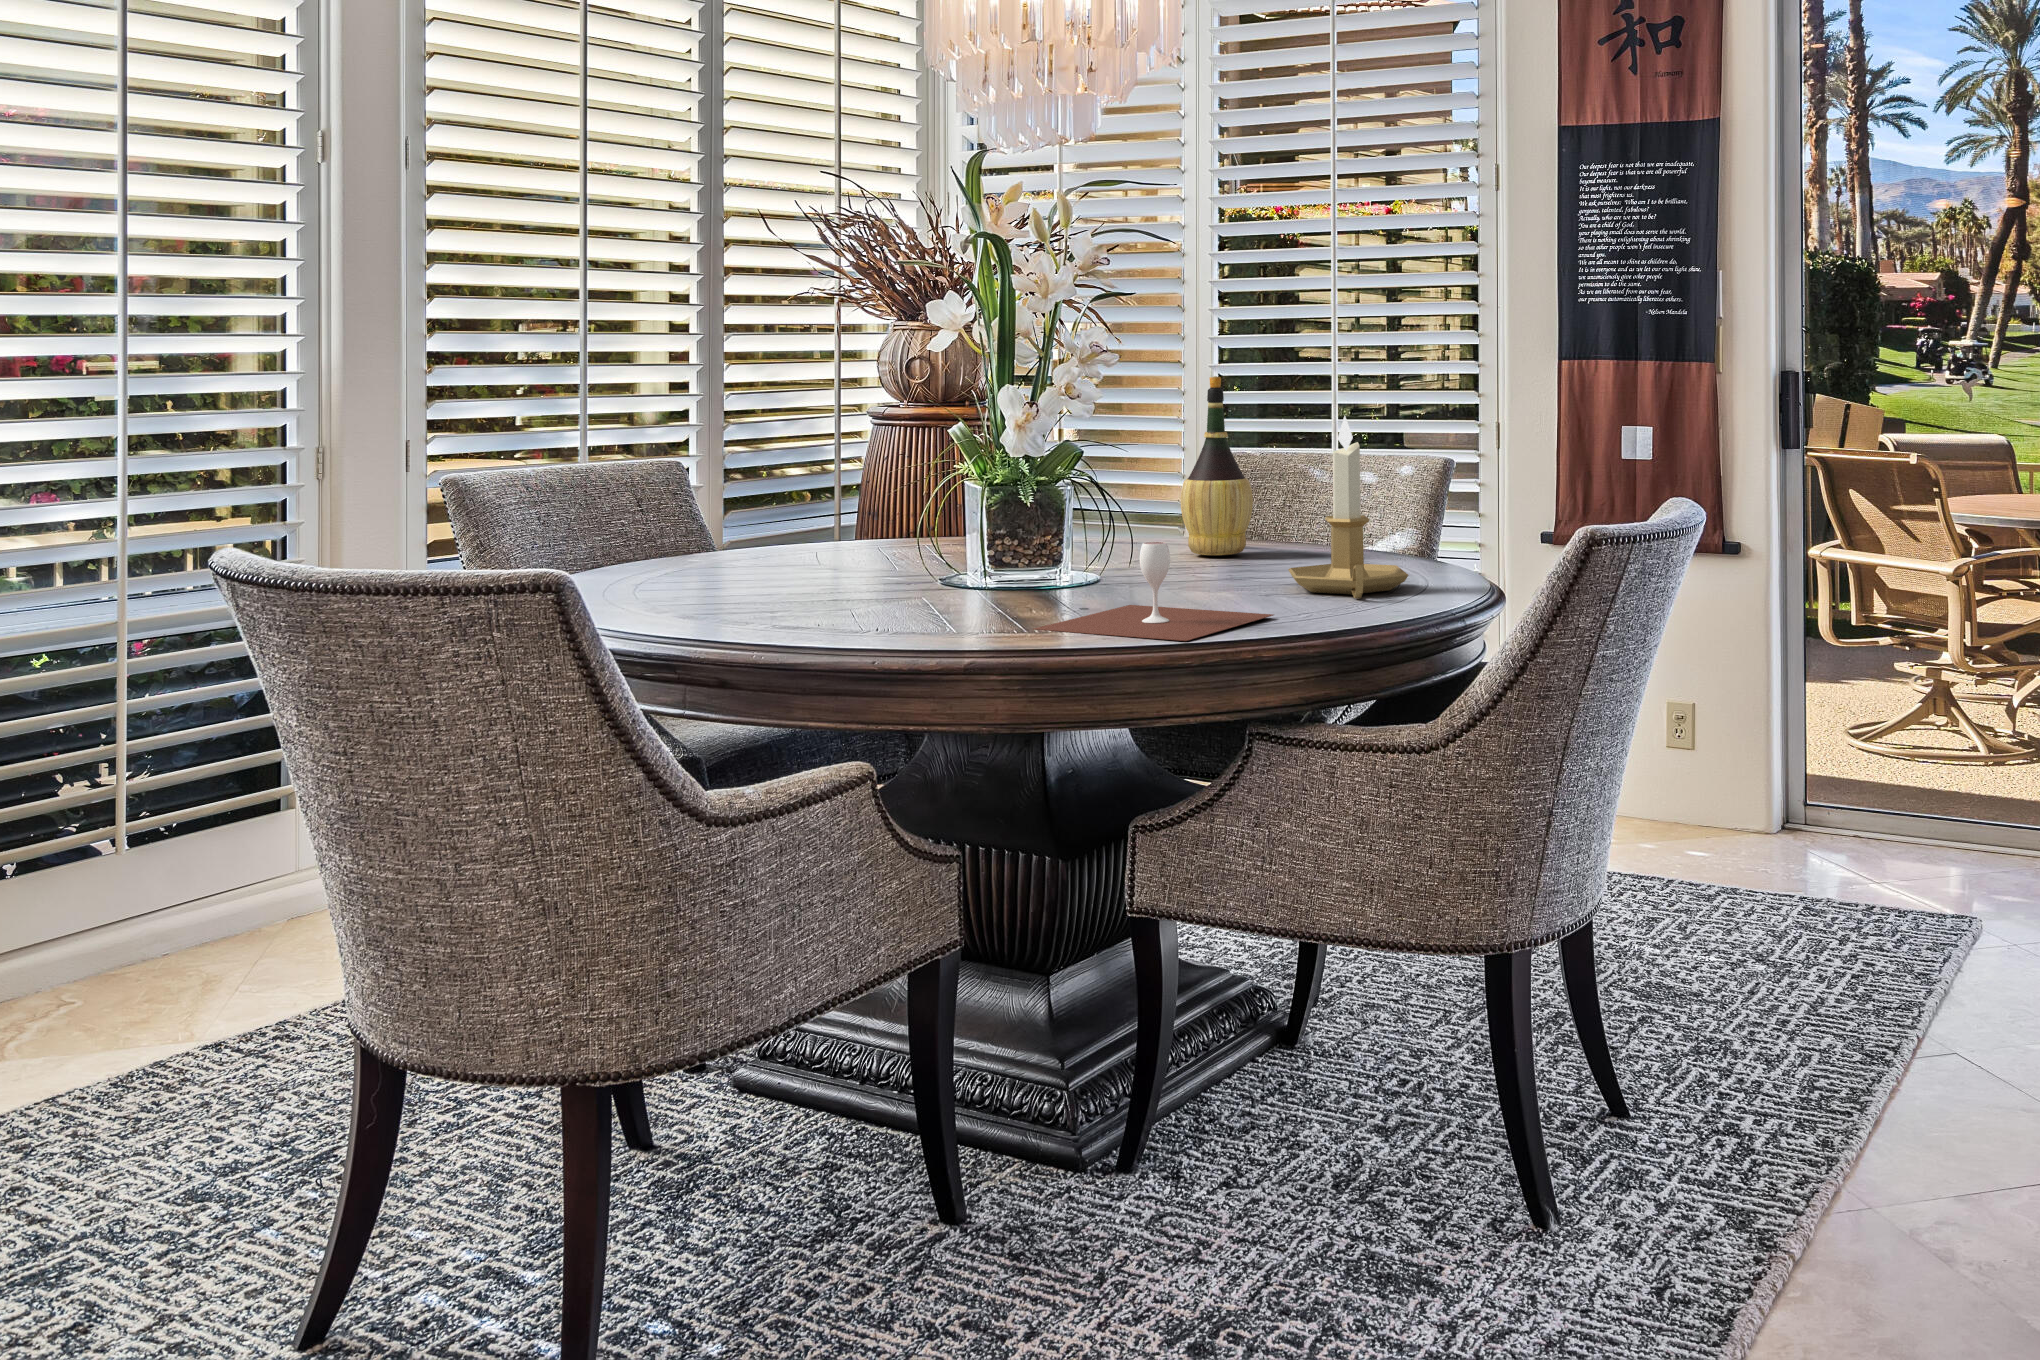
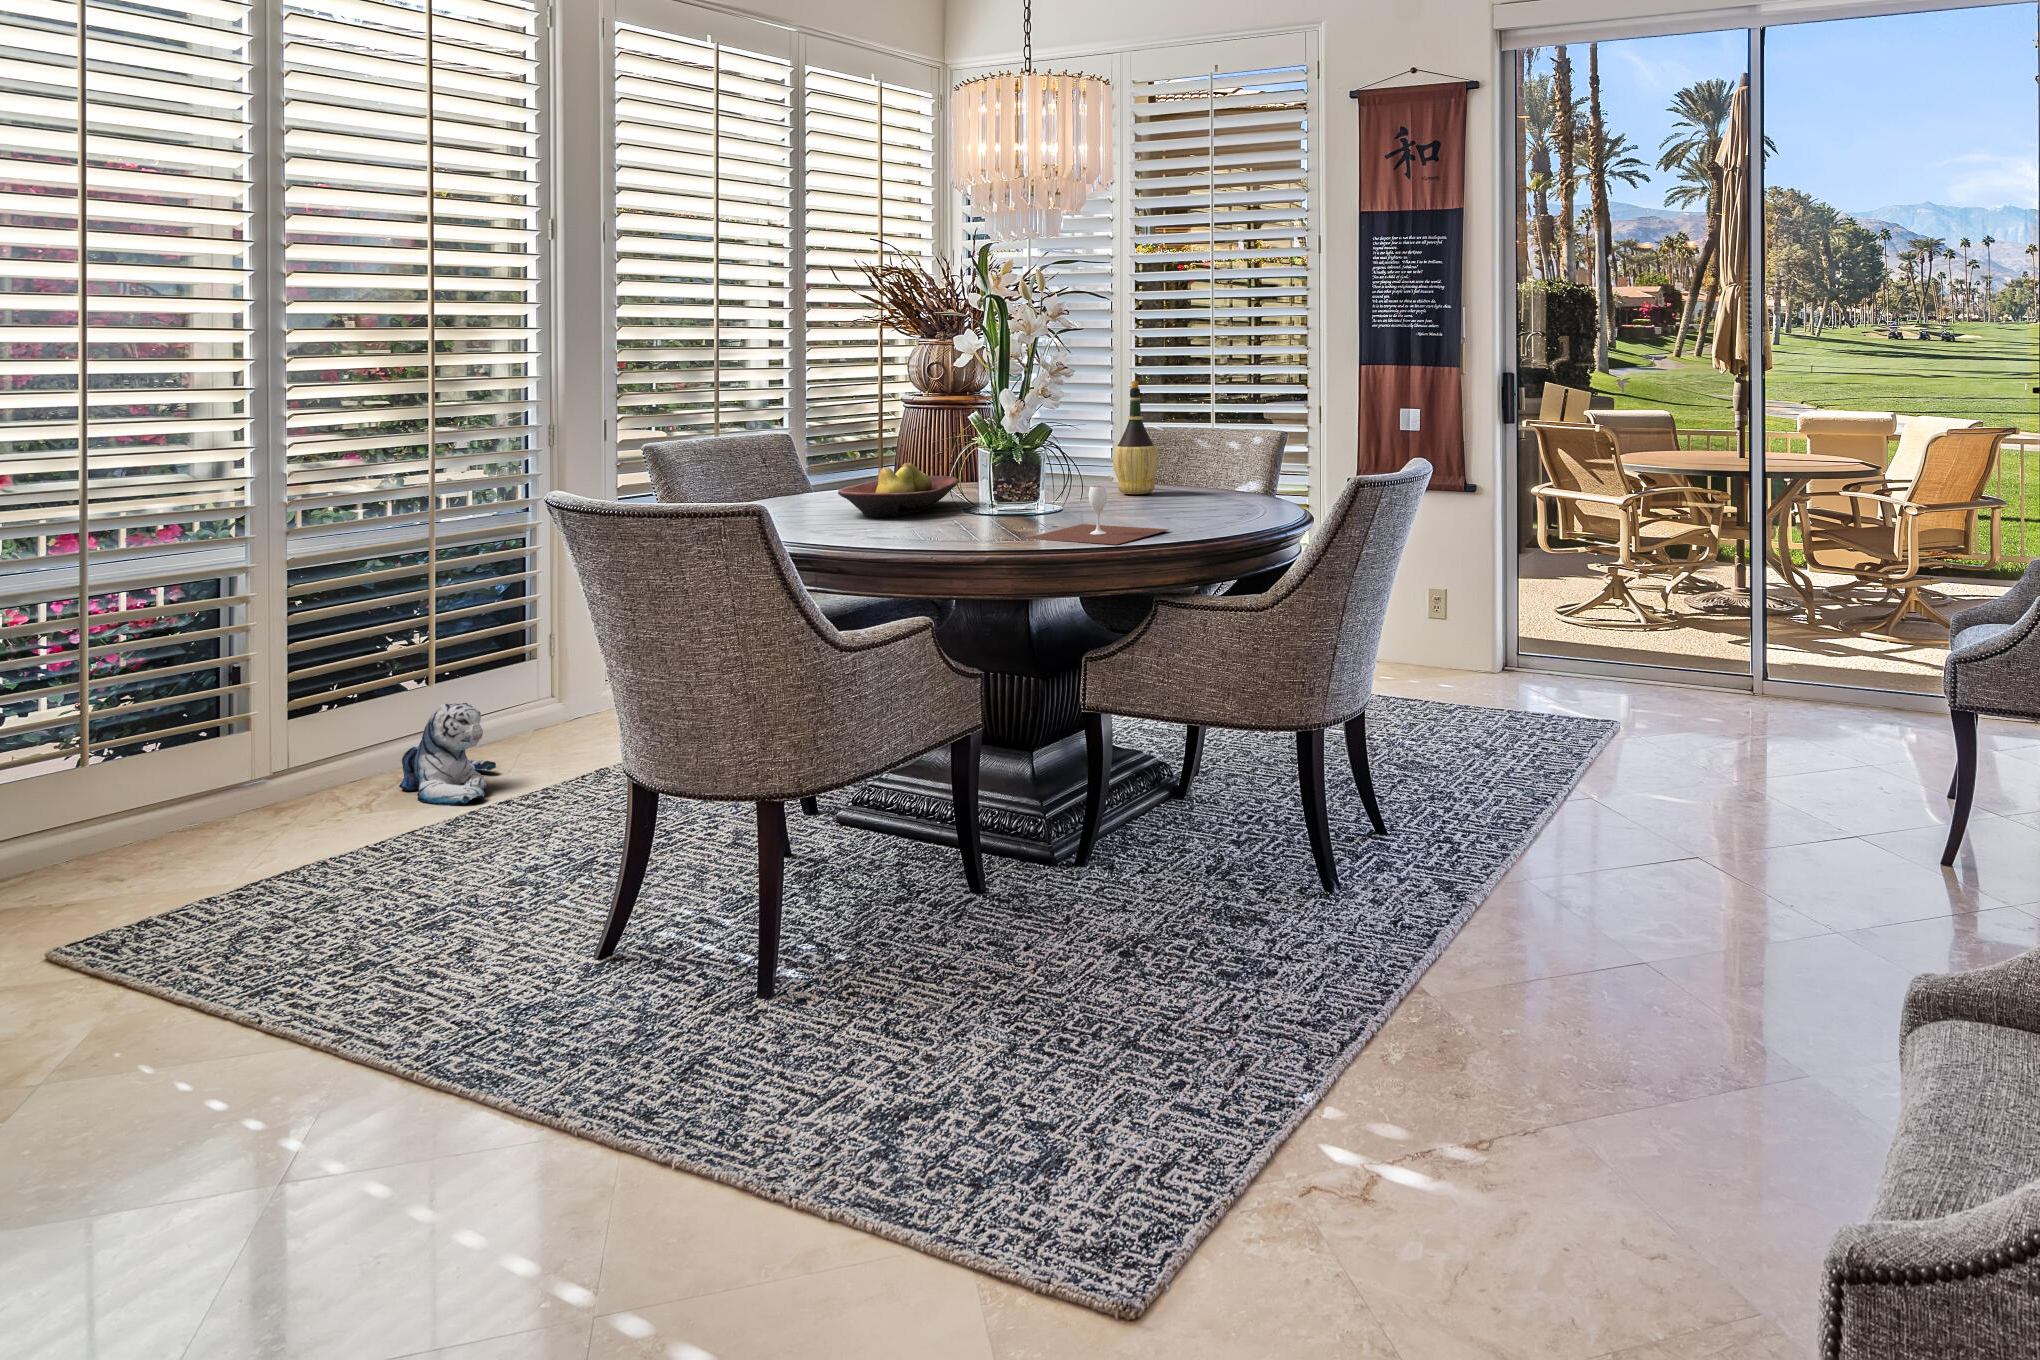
candlestick: present [1288,416,1408,599] -> none [1180,407,1254,520]
fruit bowl: none [736,504,934,592] -> present [838,463,958,517]
plush toy: none [61,880,219,1046] -> present [399,703,496,806]

